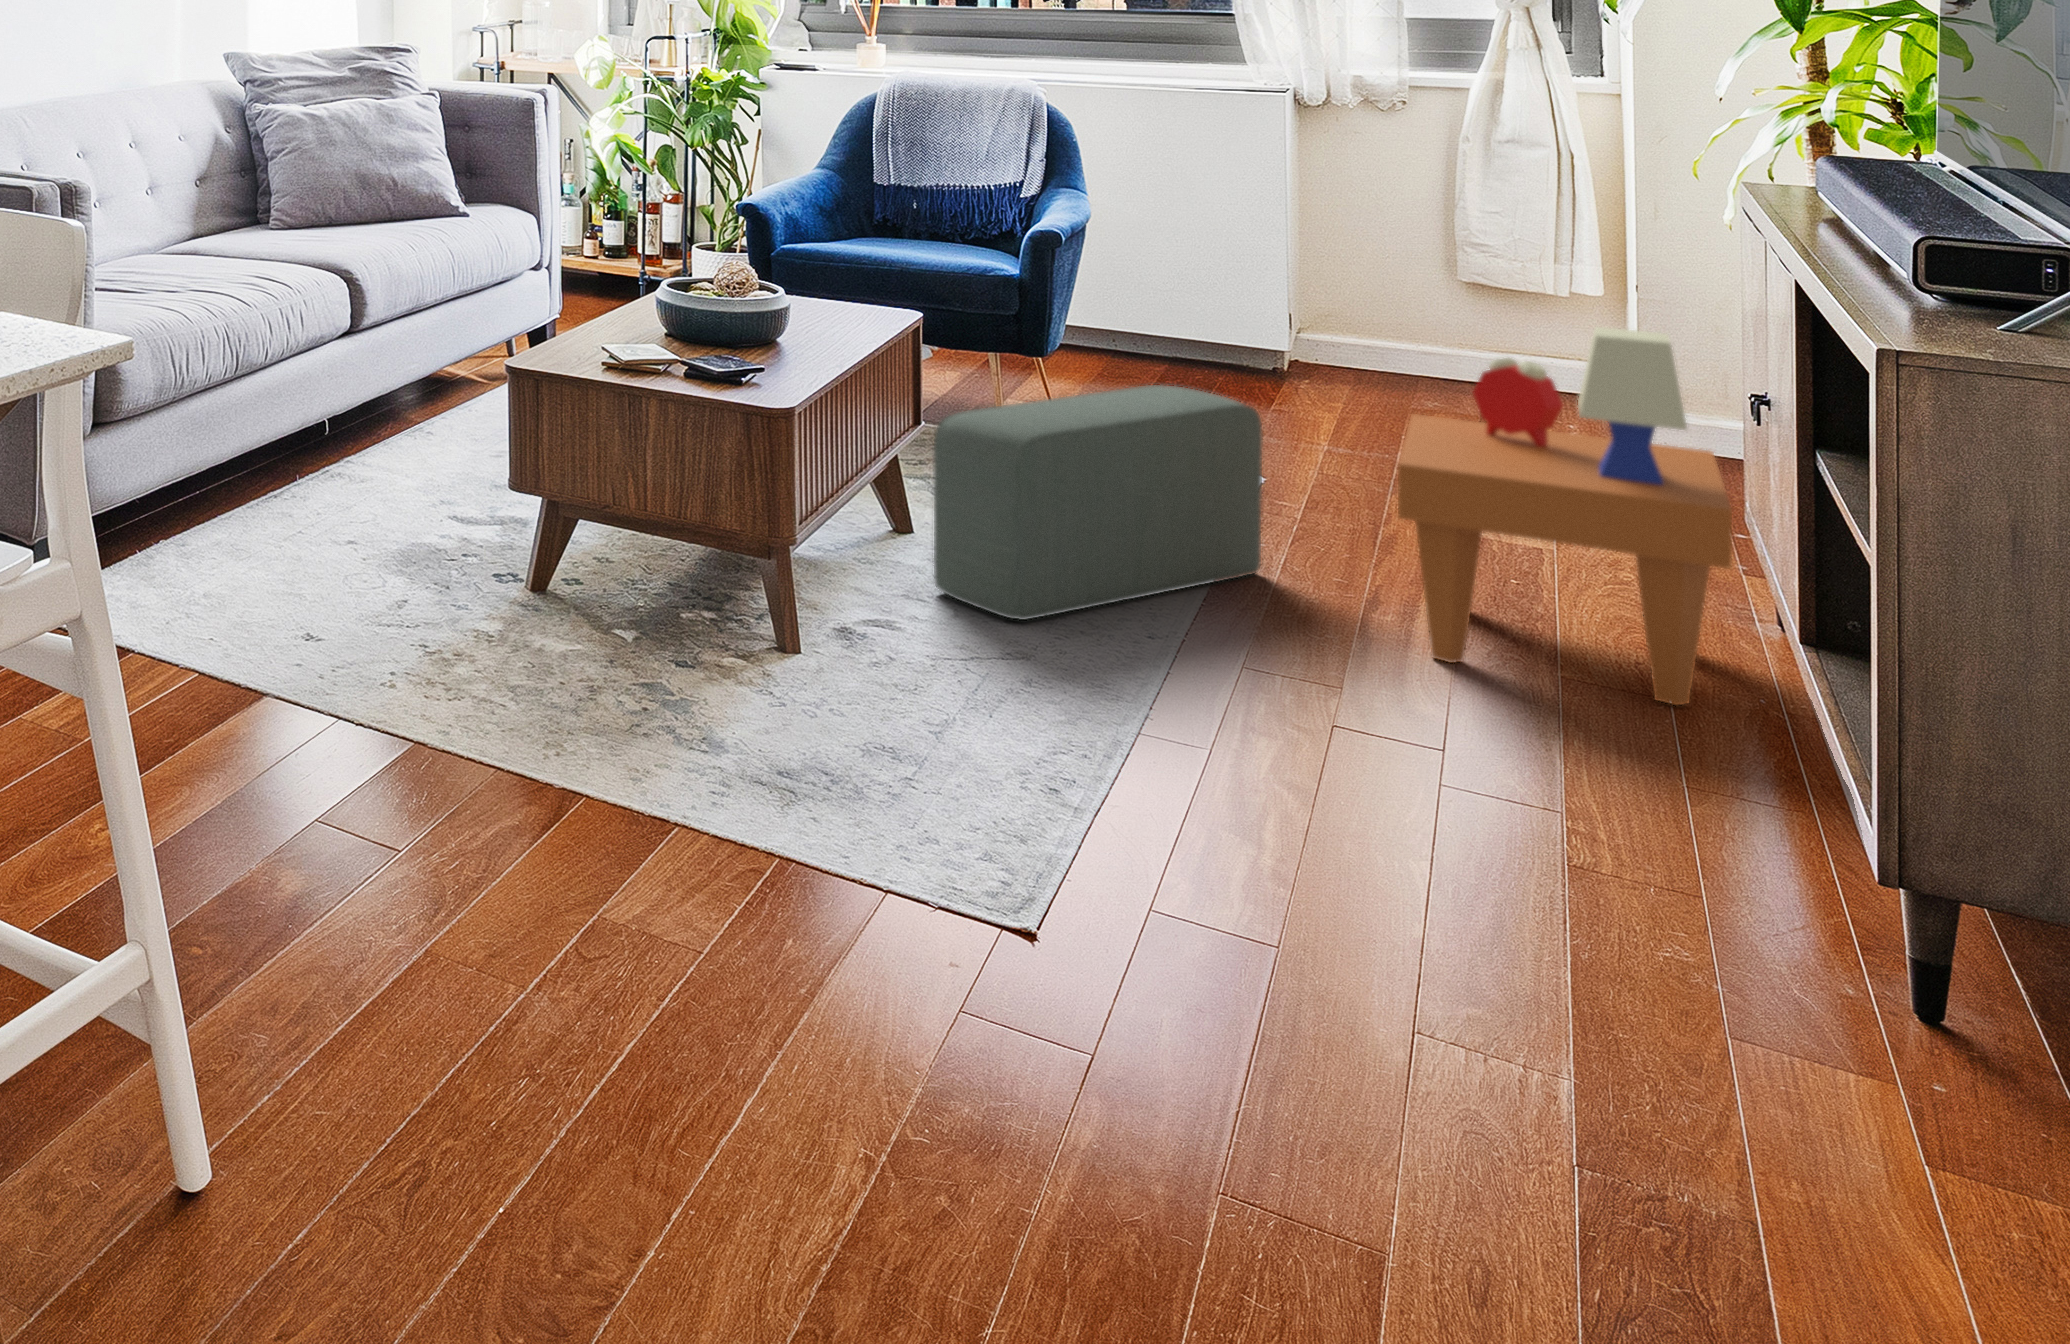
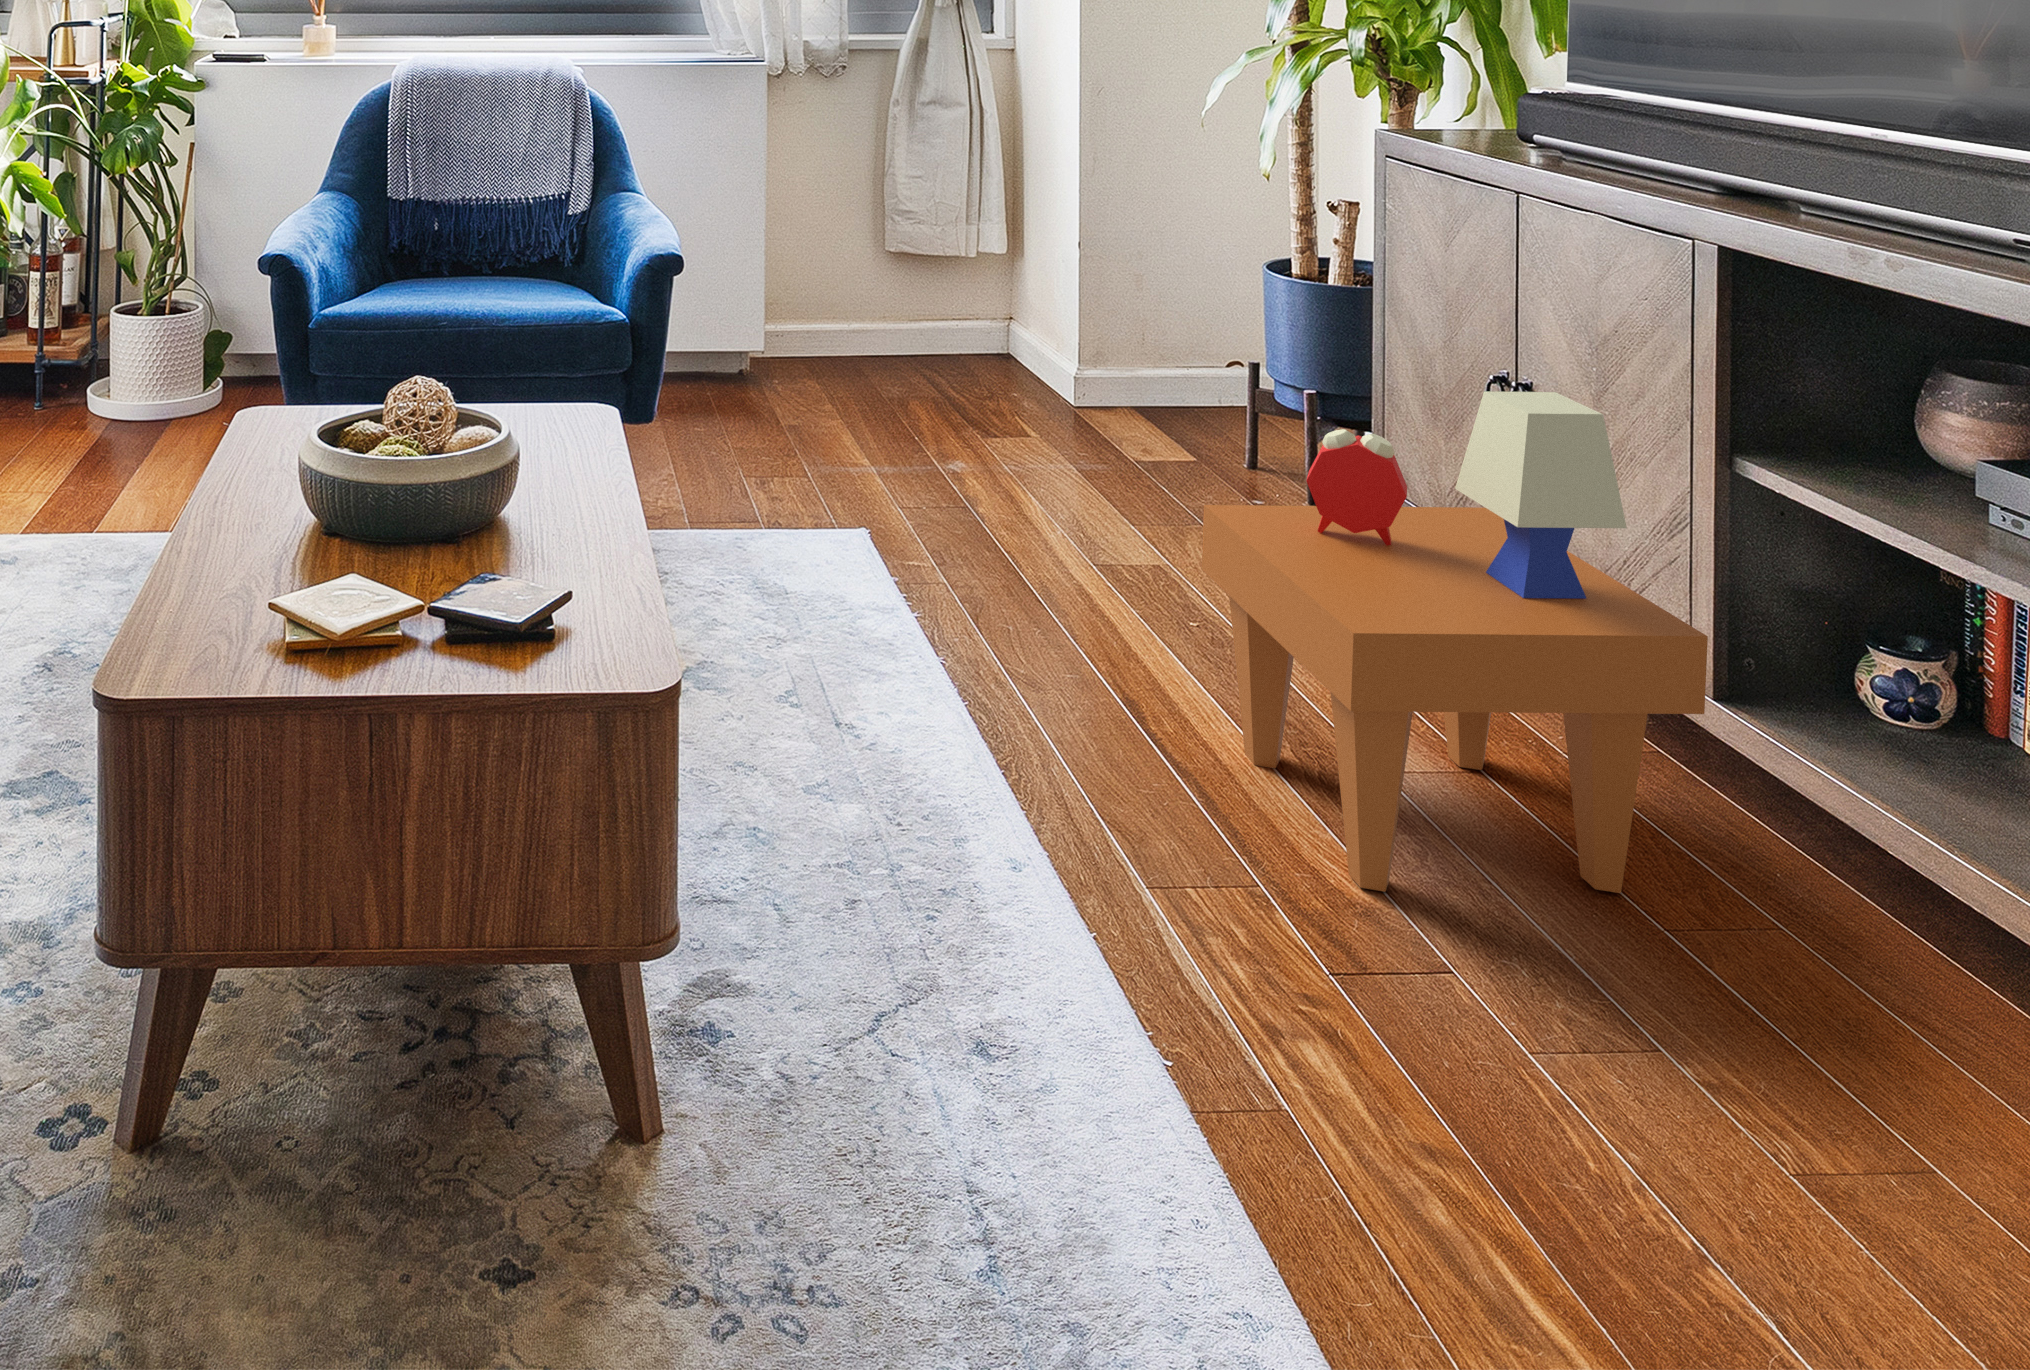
pouf: present [933,385,1263,620] -> none [775,508,1061,1019]

